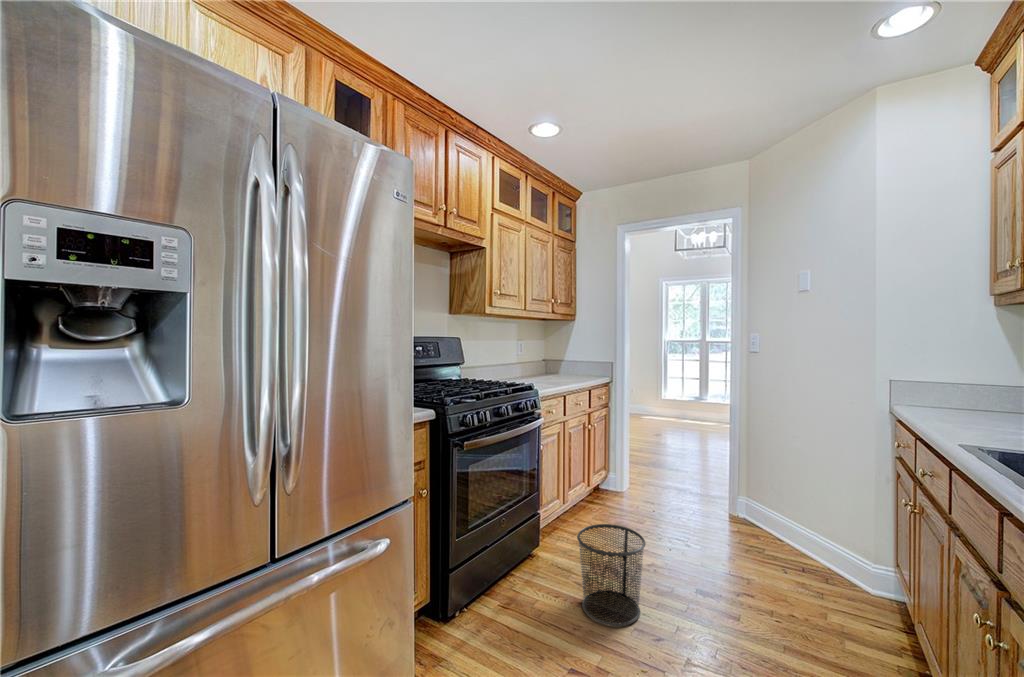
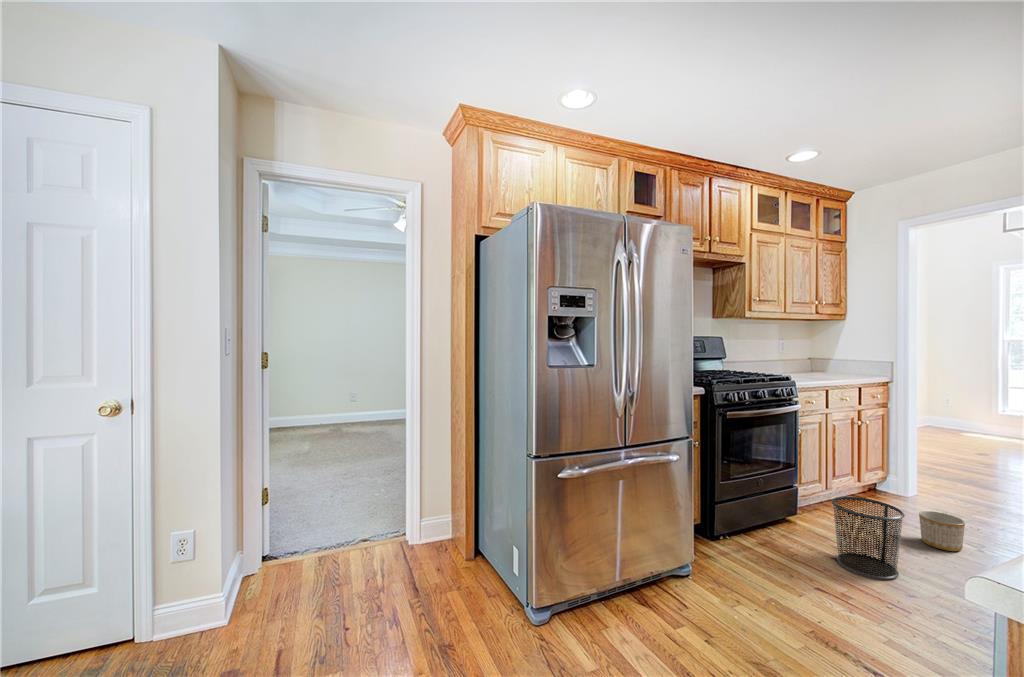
planter: none [645,516,680,558] -> present [919,511,965,551]

